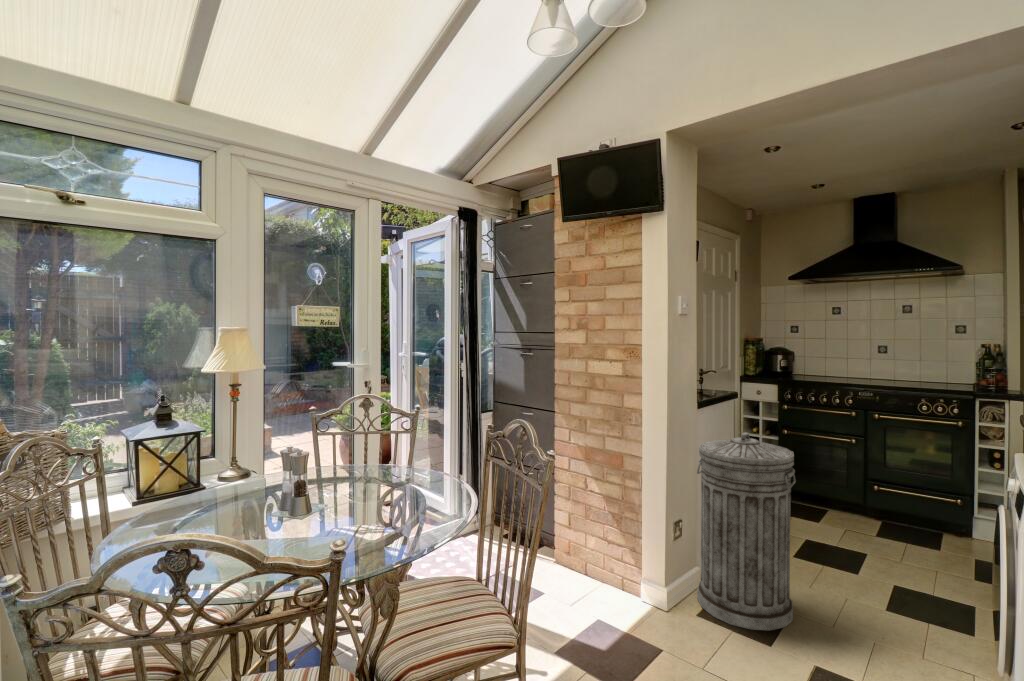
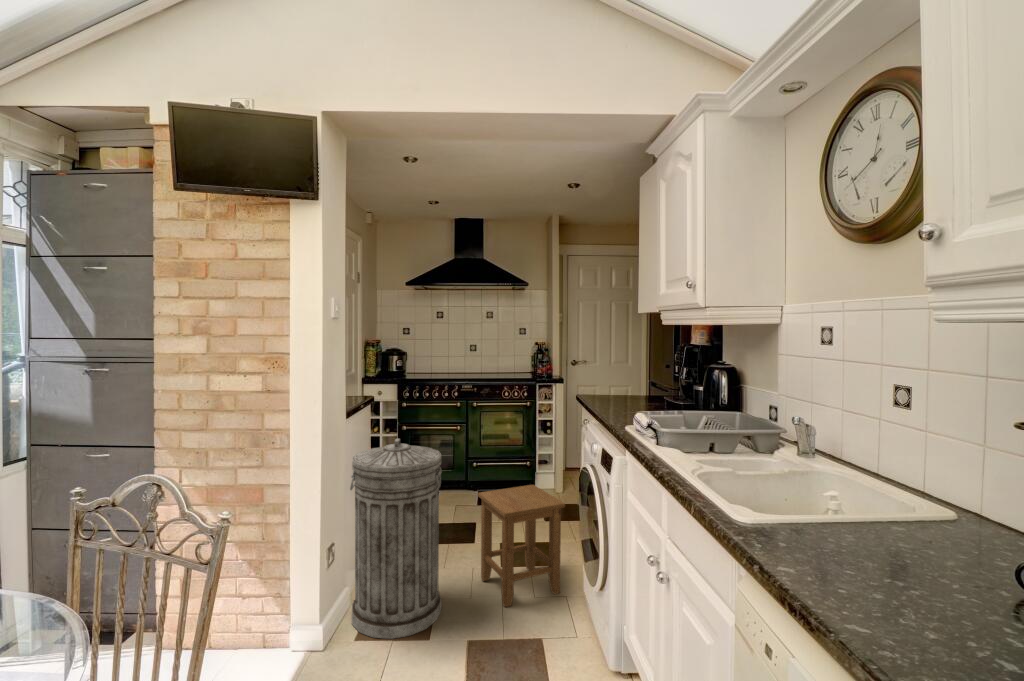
stool: none [849,509,976,662] -> present [478,485,565,607]

